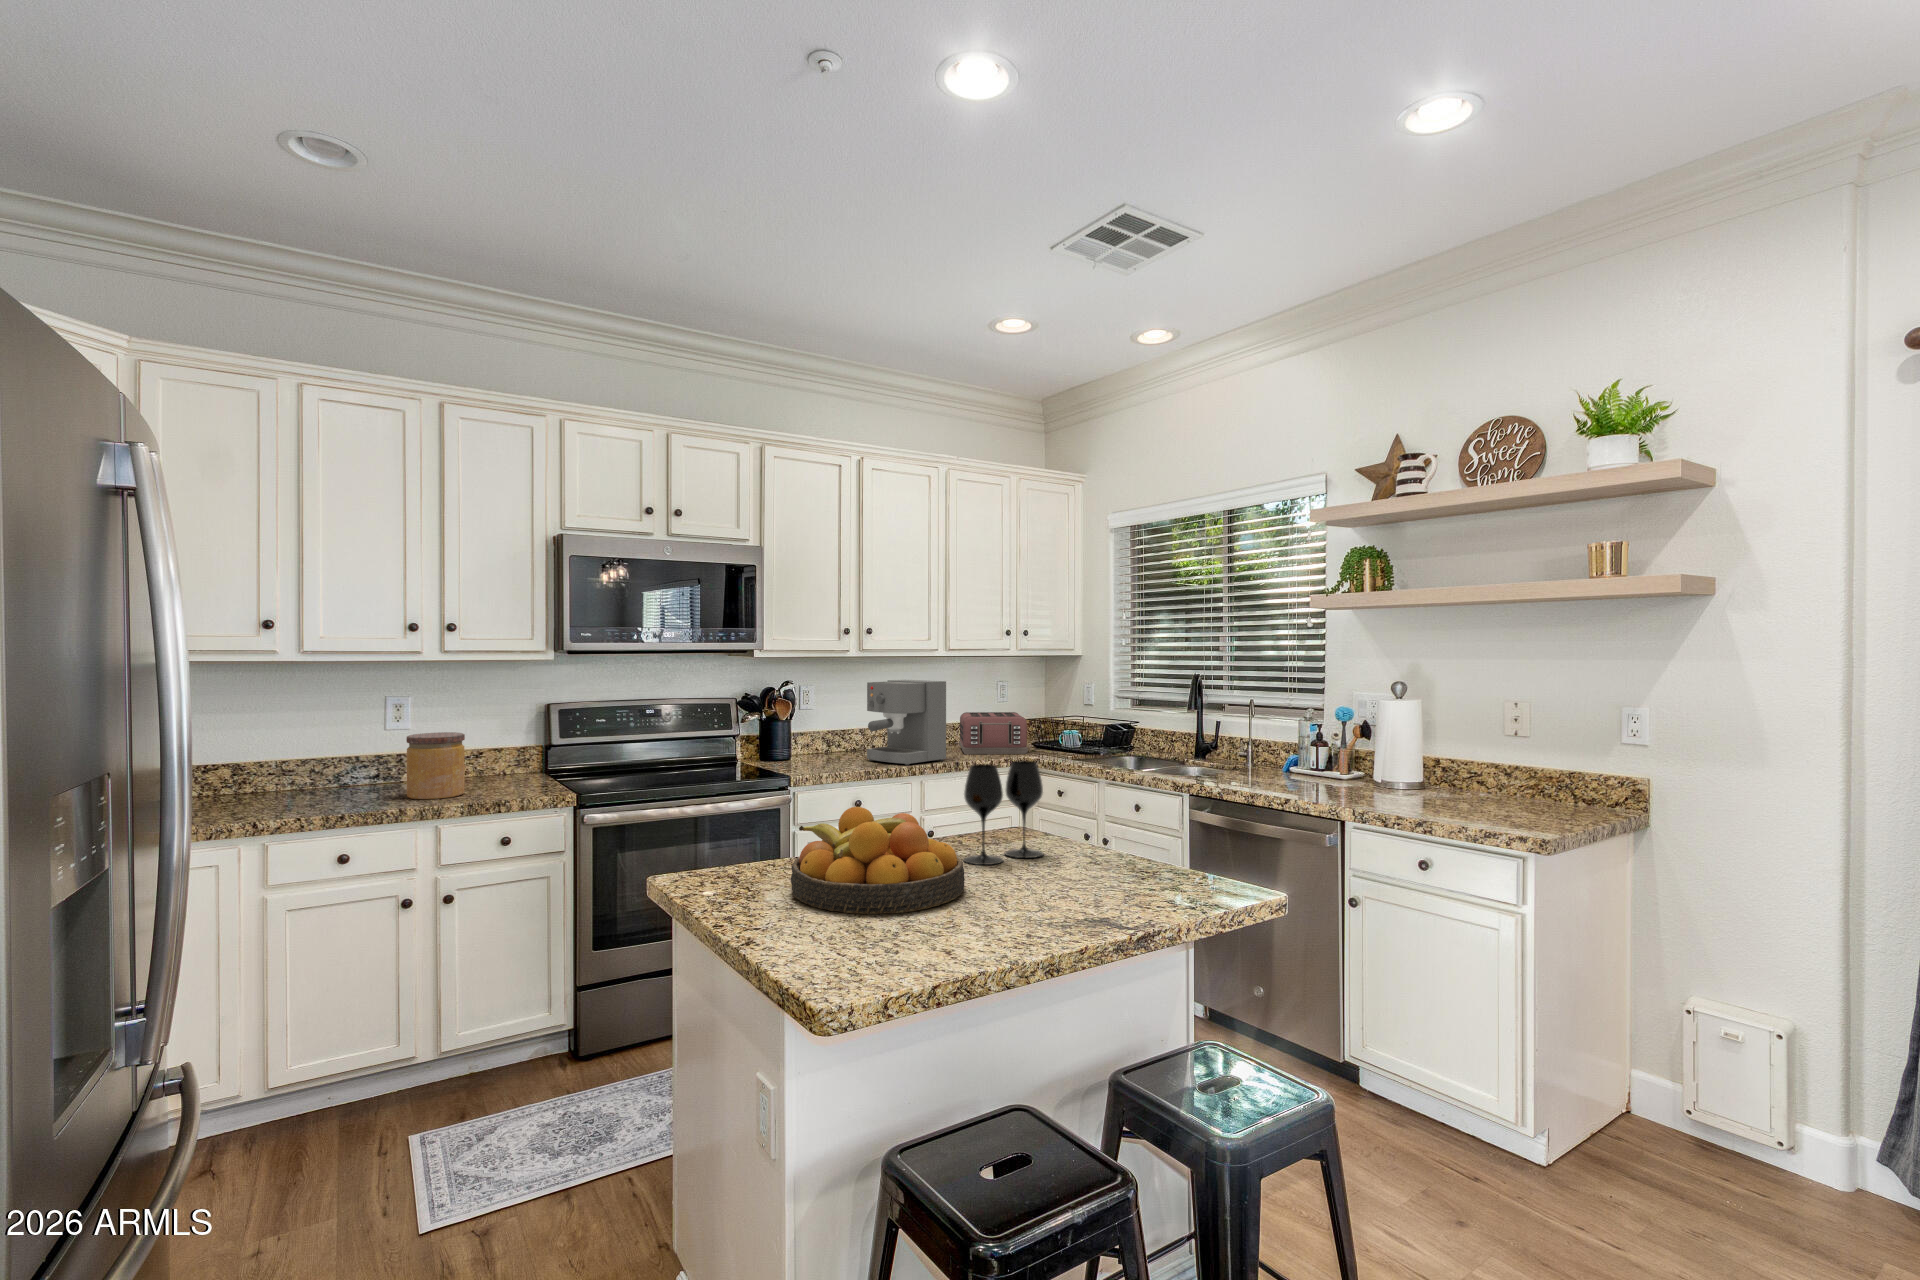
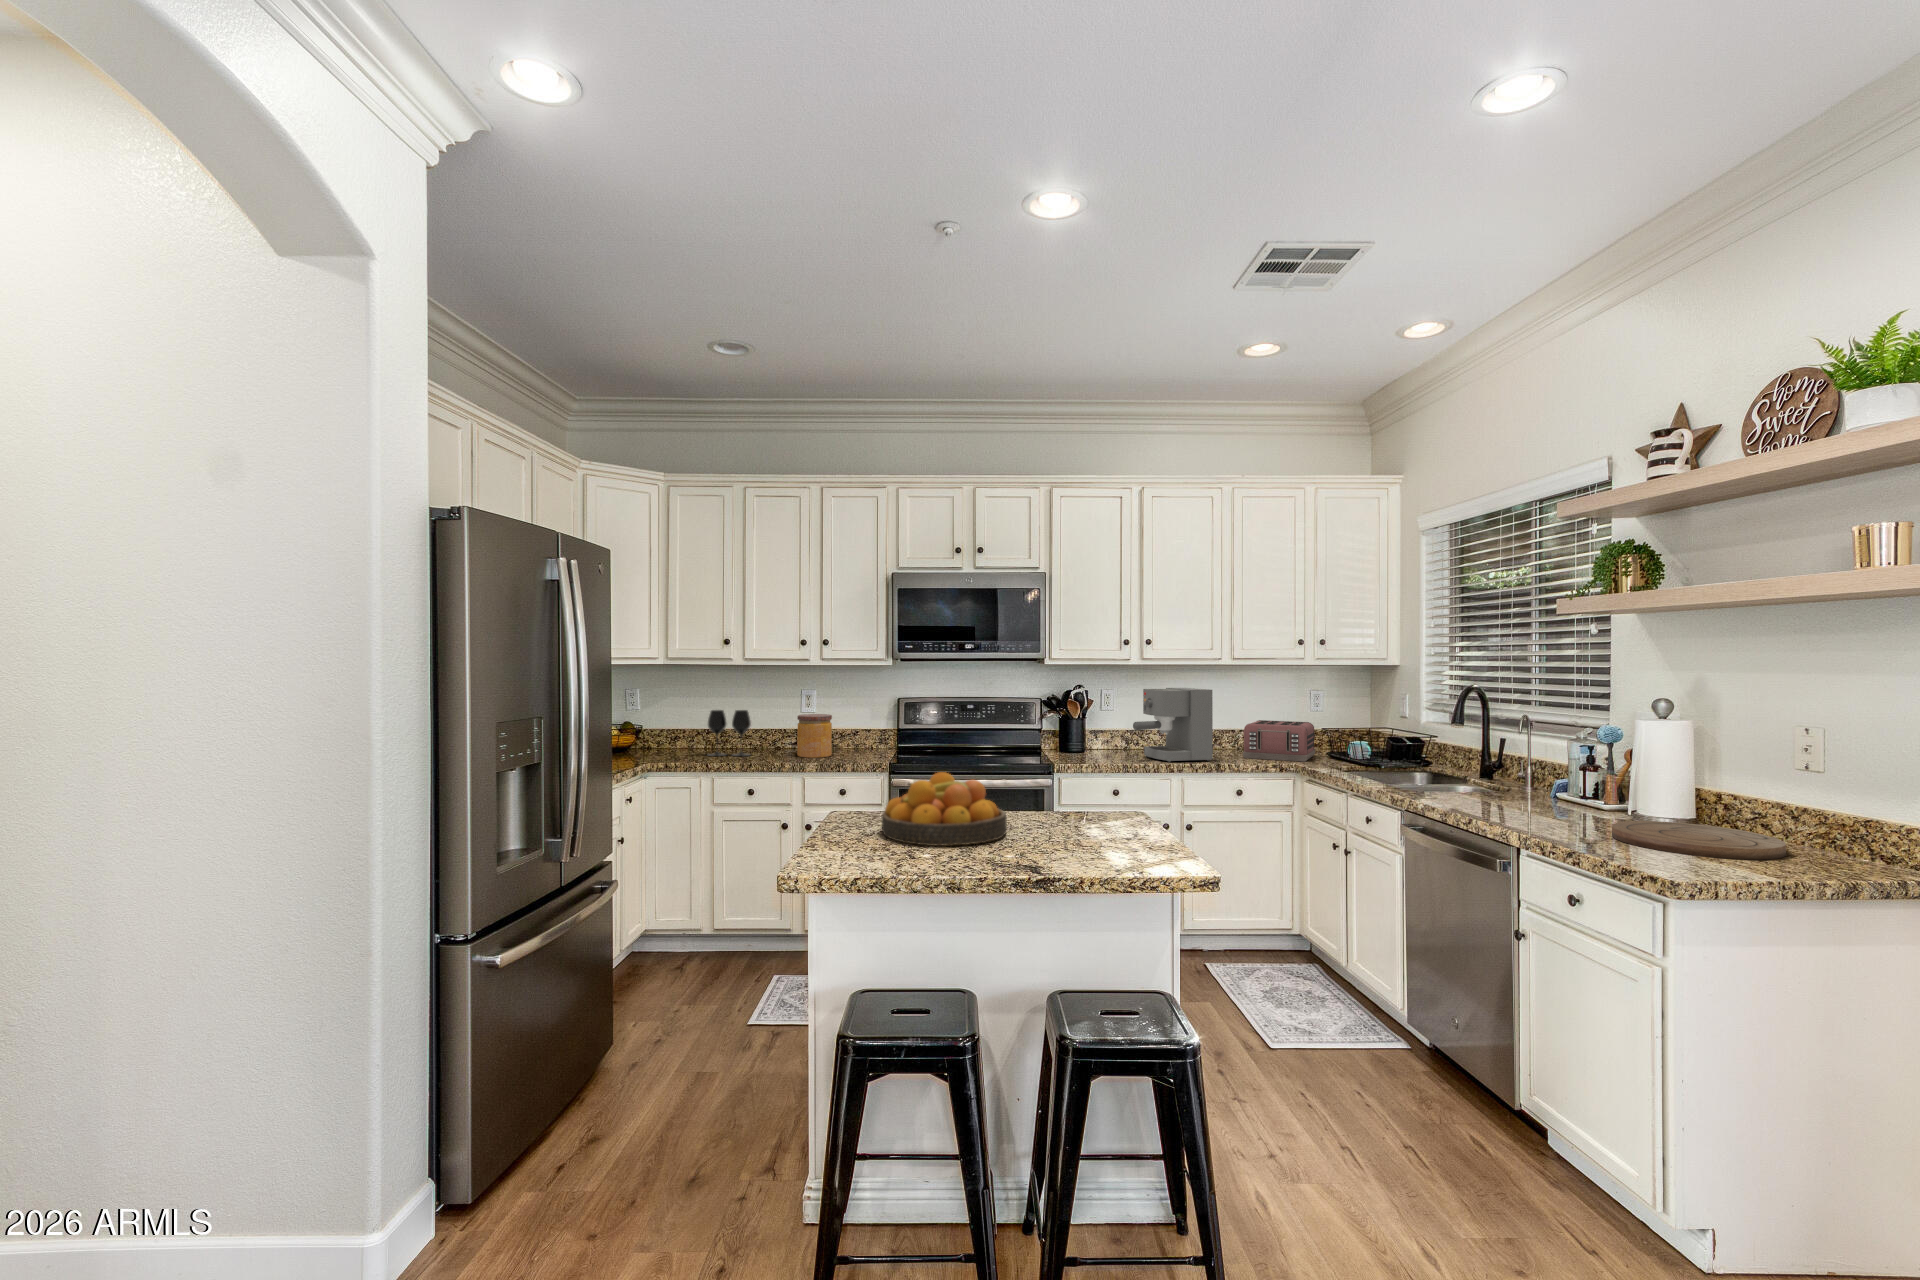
wine glass: present [964,760,1043,865] -> present [708,710,751,756]
cutting board: none [1405,787,1534,816] -> present [1612,821,1786,860]

